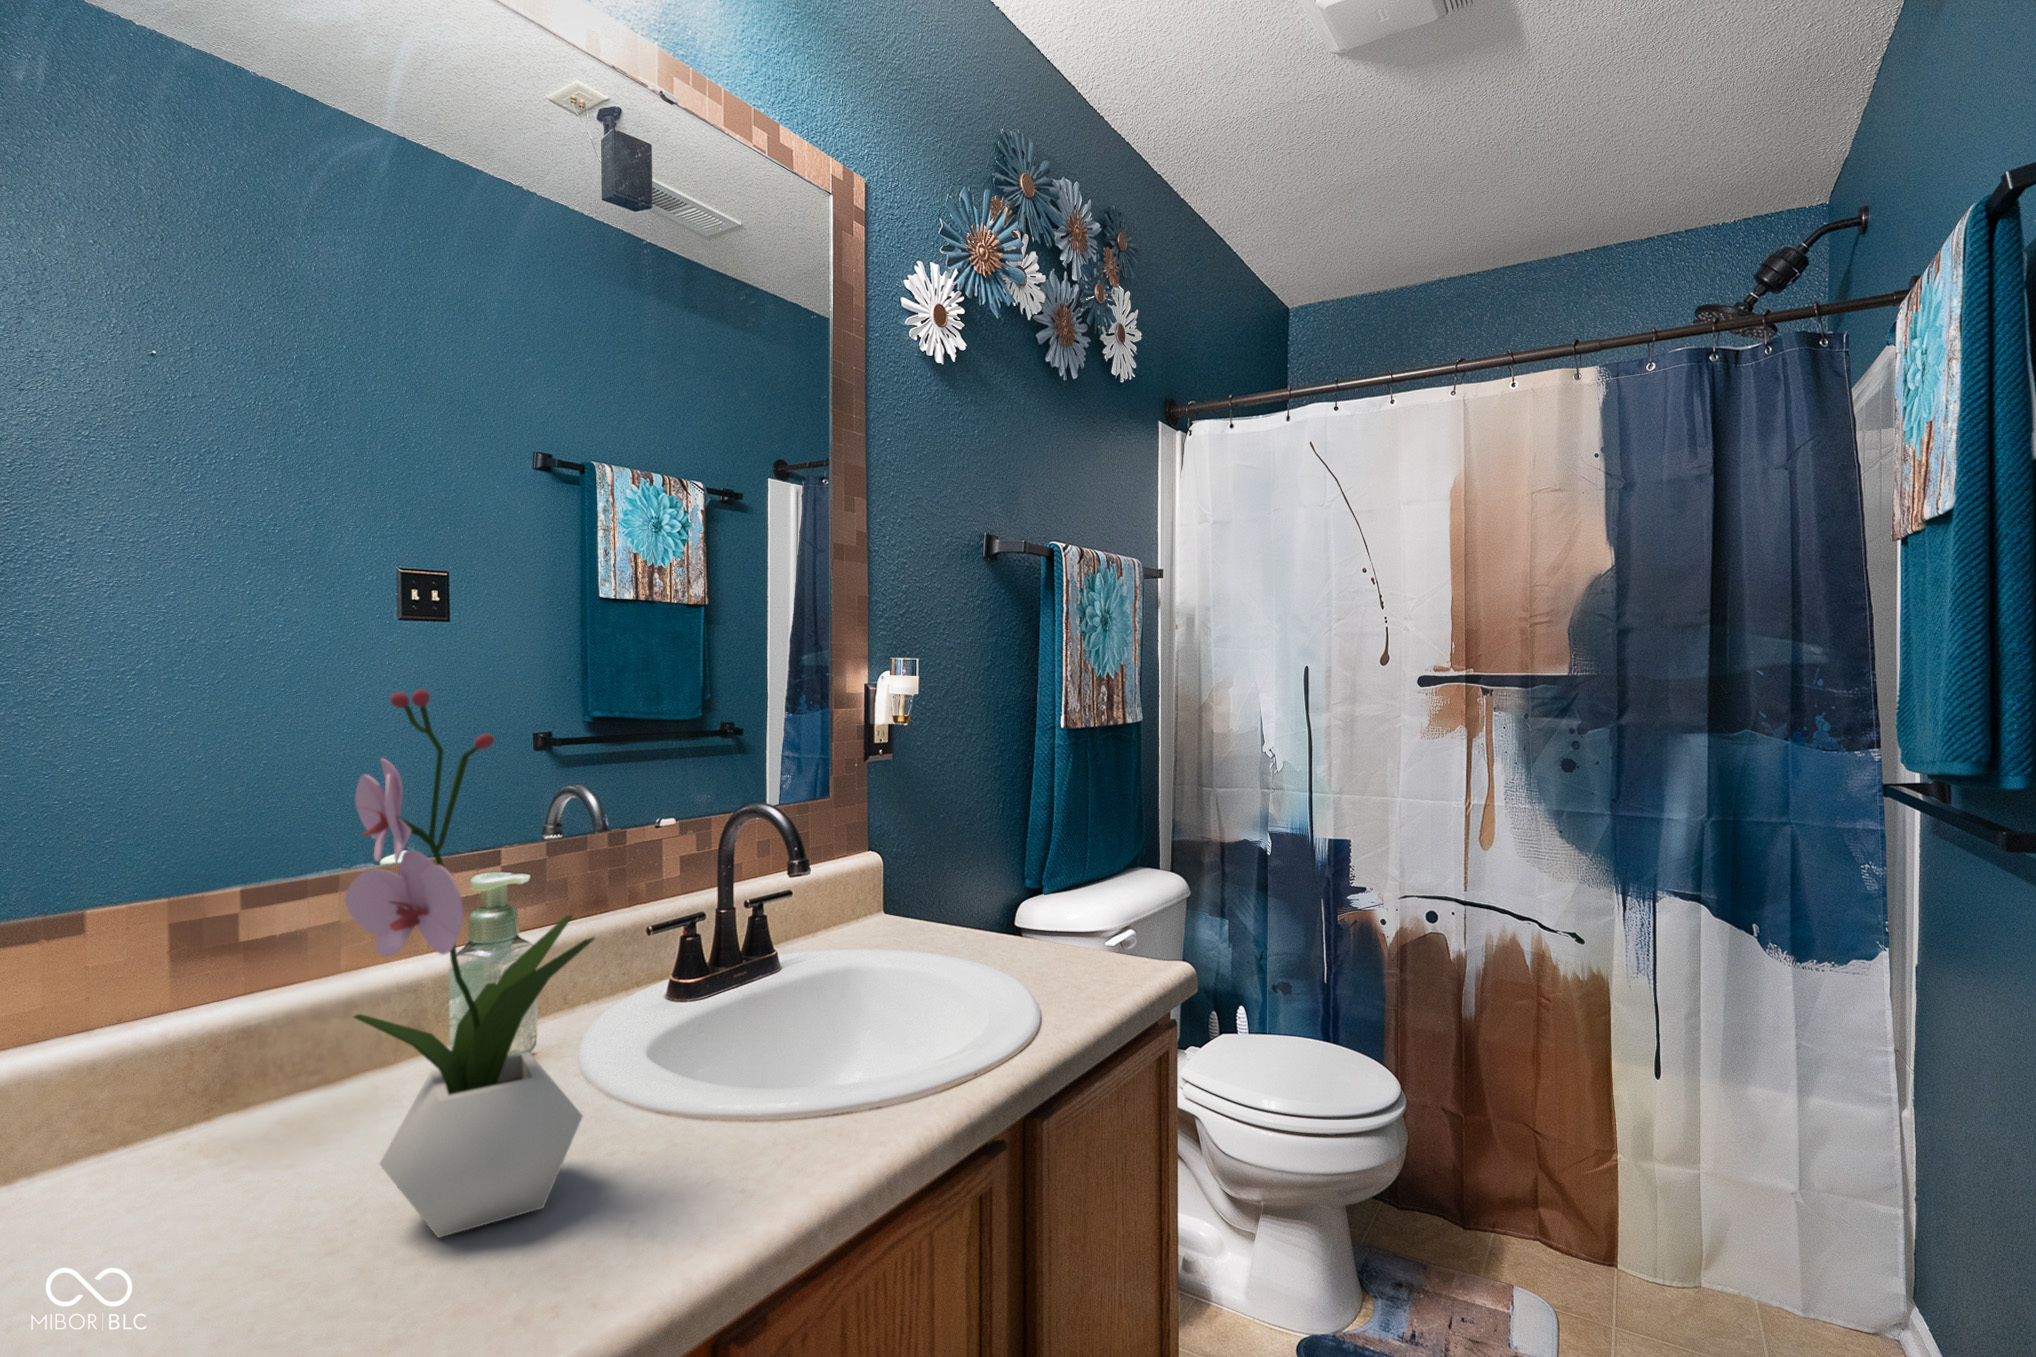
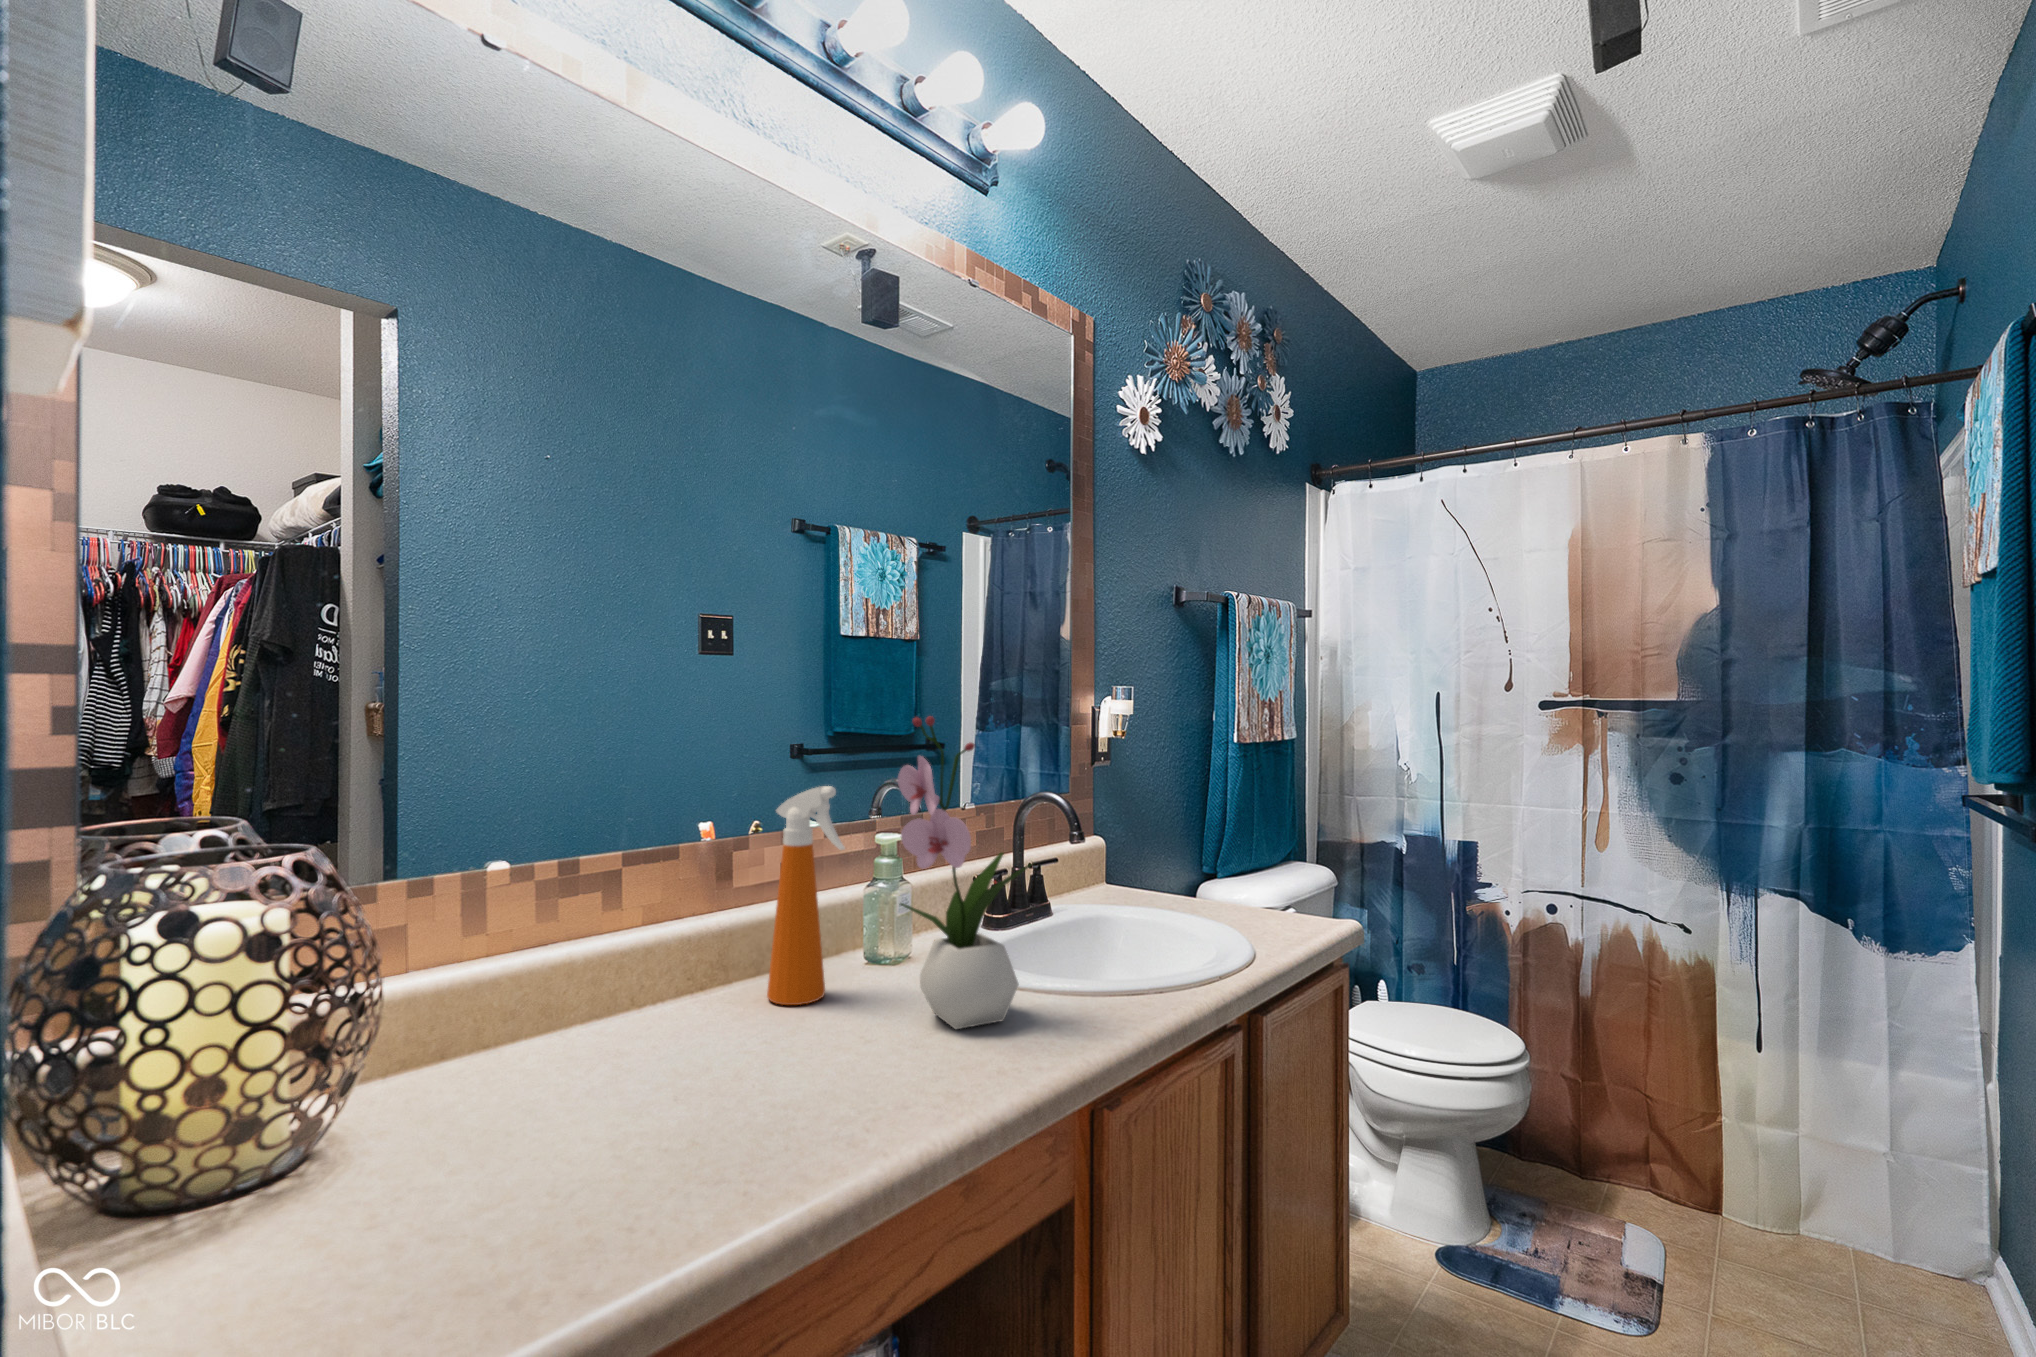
spray bottle: none [148,811,284,1194] -> present [767,786,845,1005]

